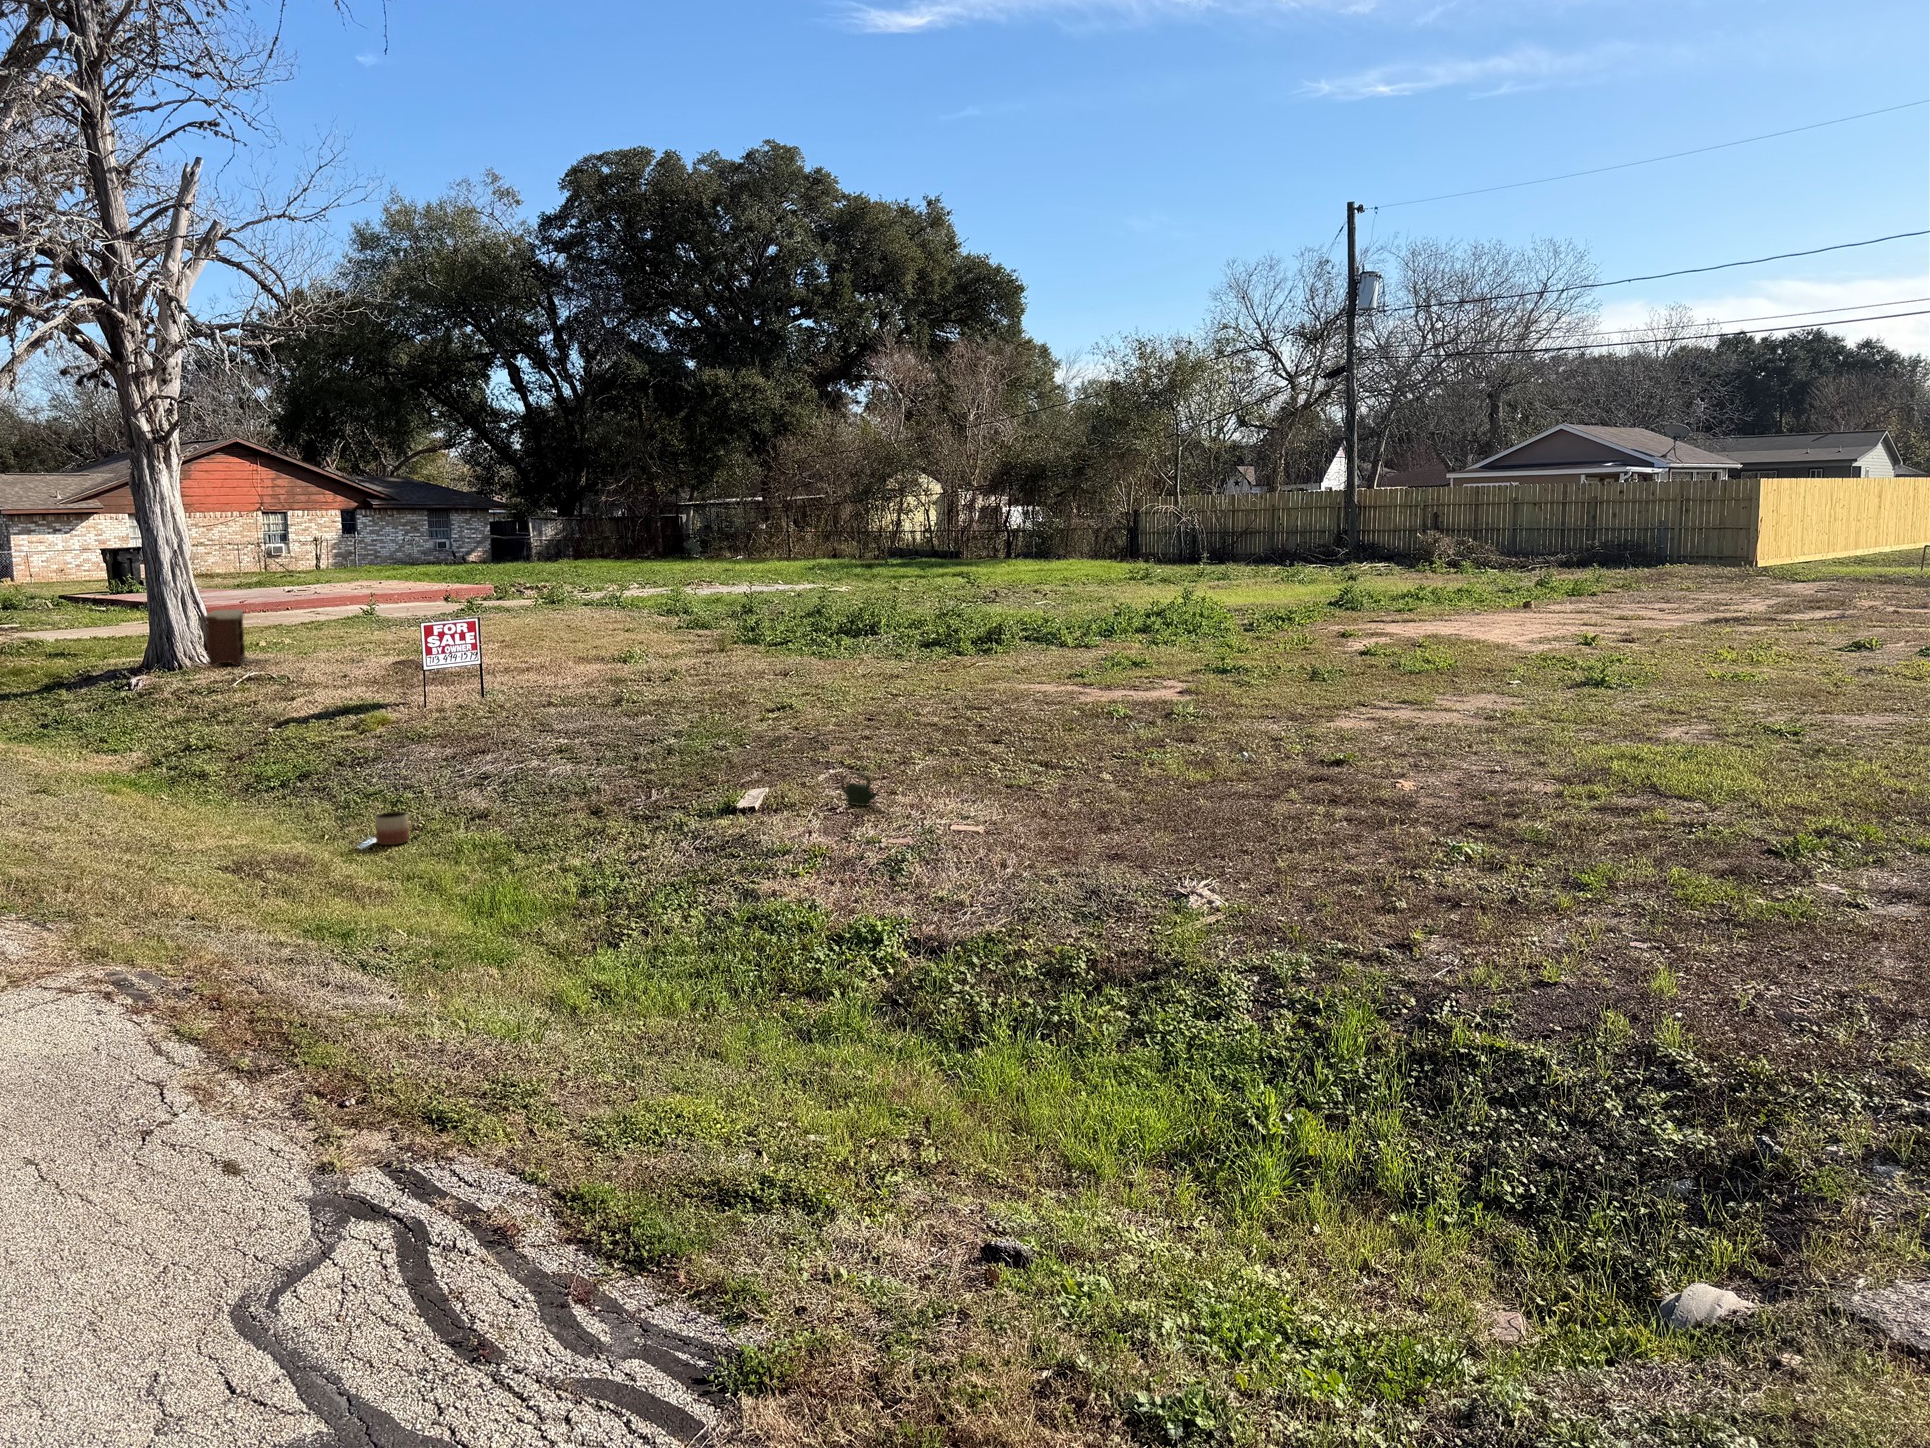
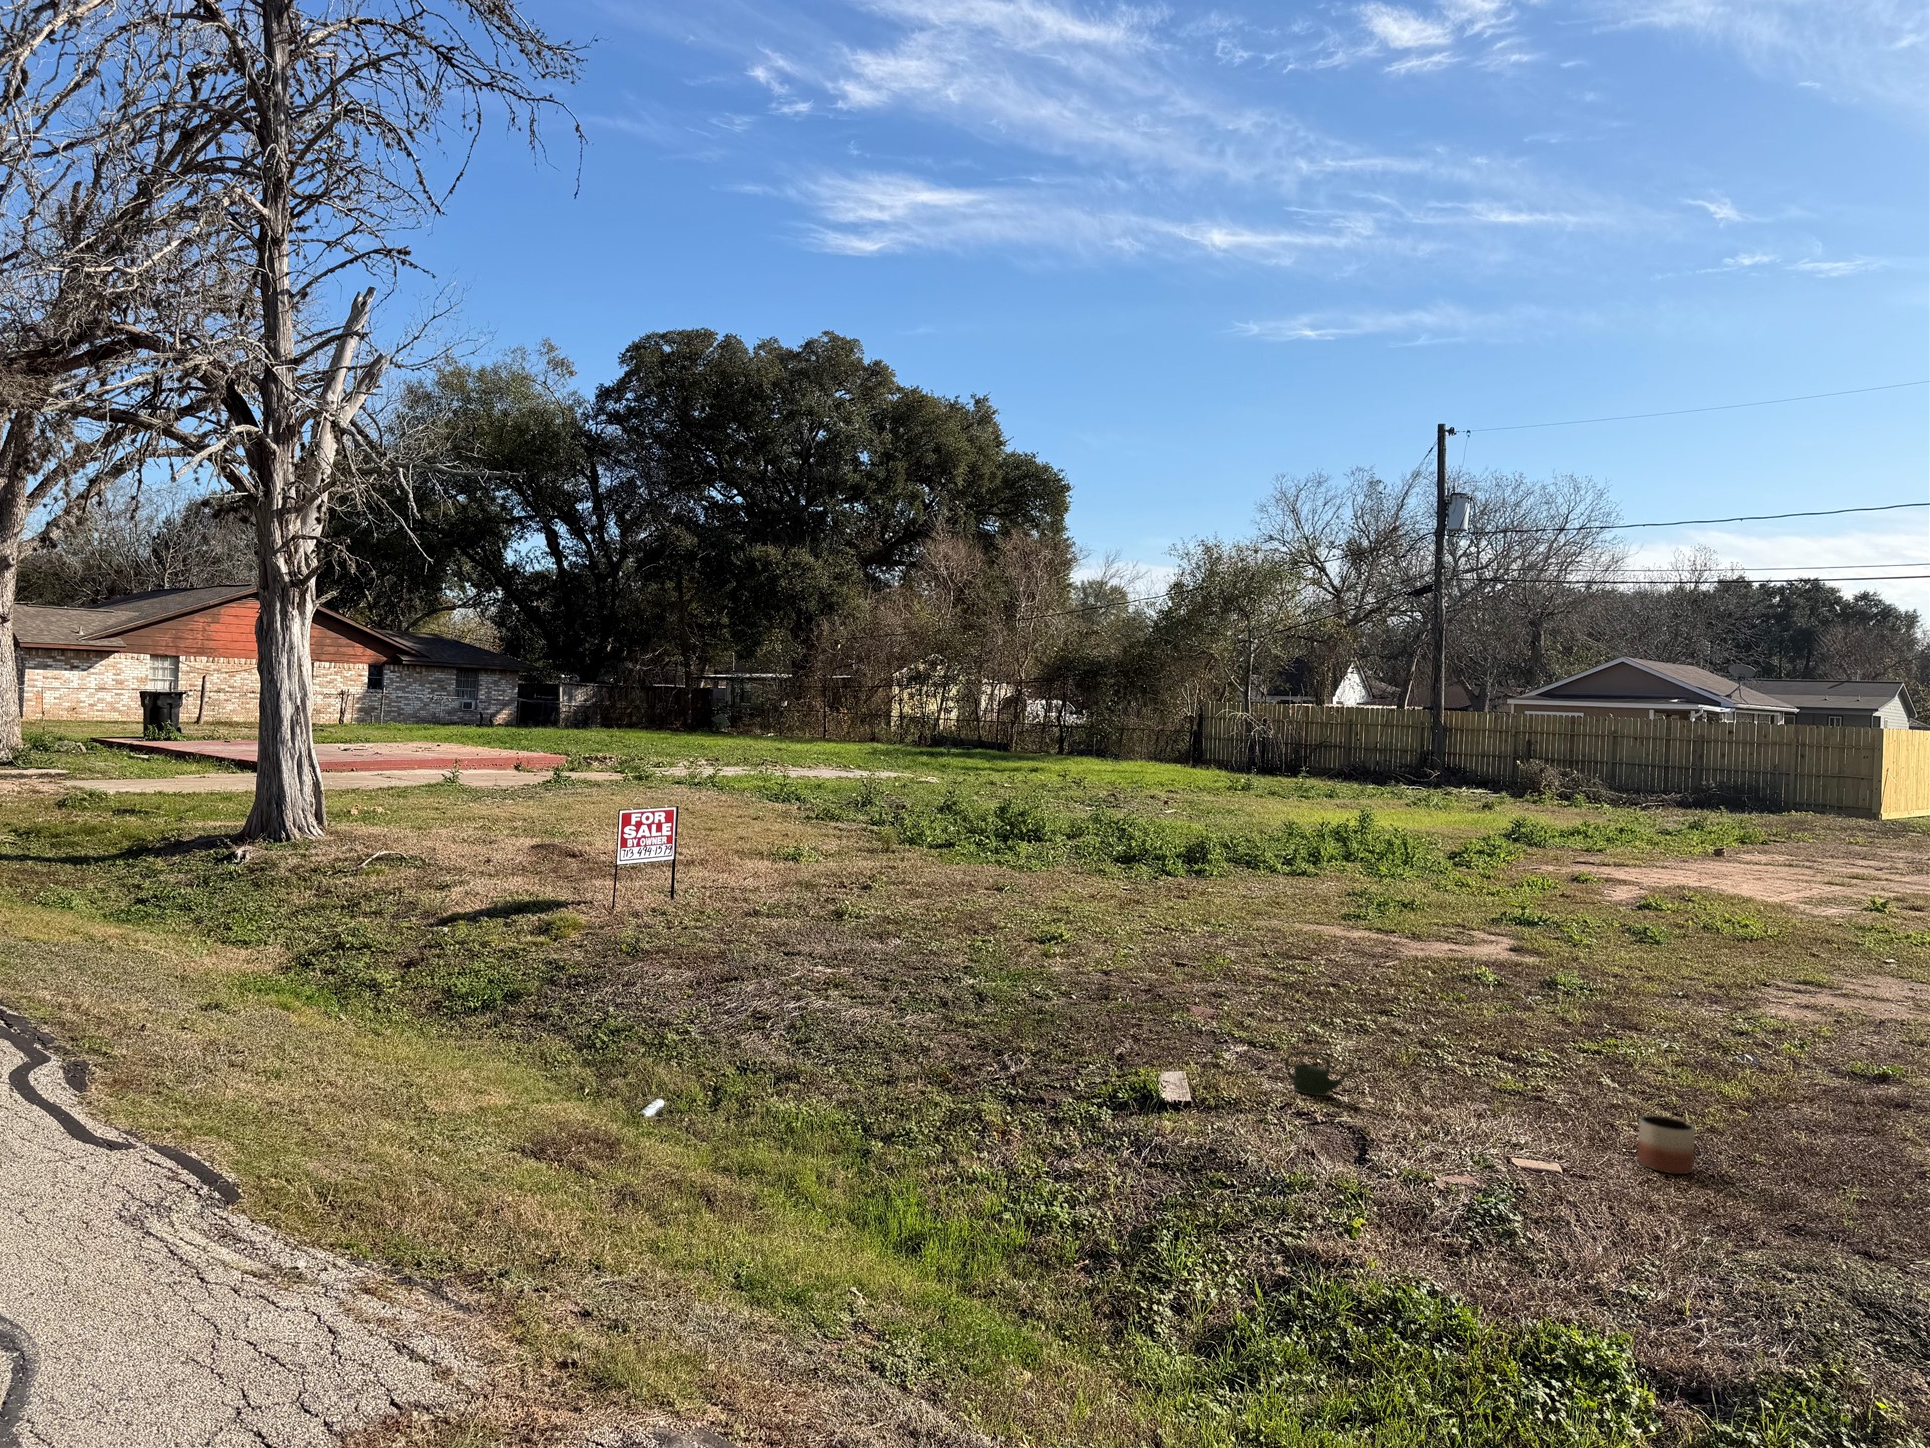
bench: present [204,609,245,667] -> none [320,773,359,839]
planter: present [375,811,409,845] -> present [1638,1115,1695,1174]

